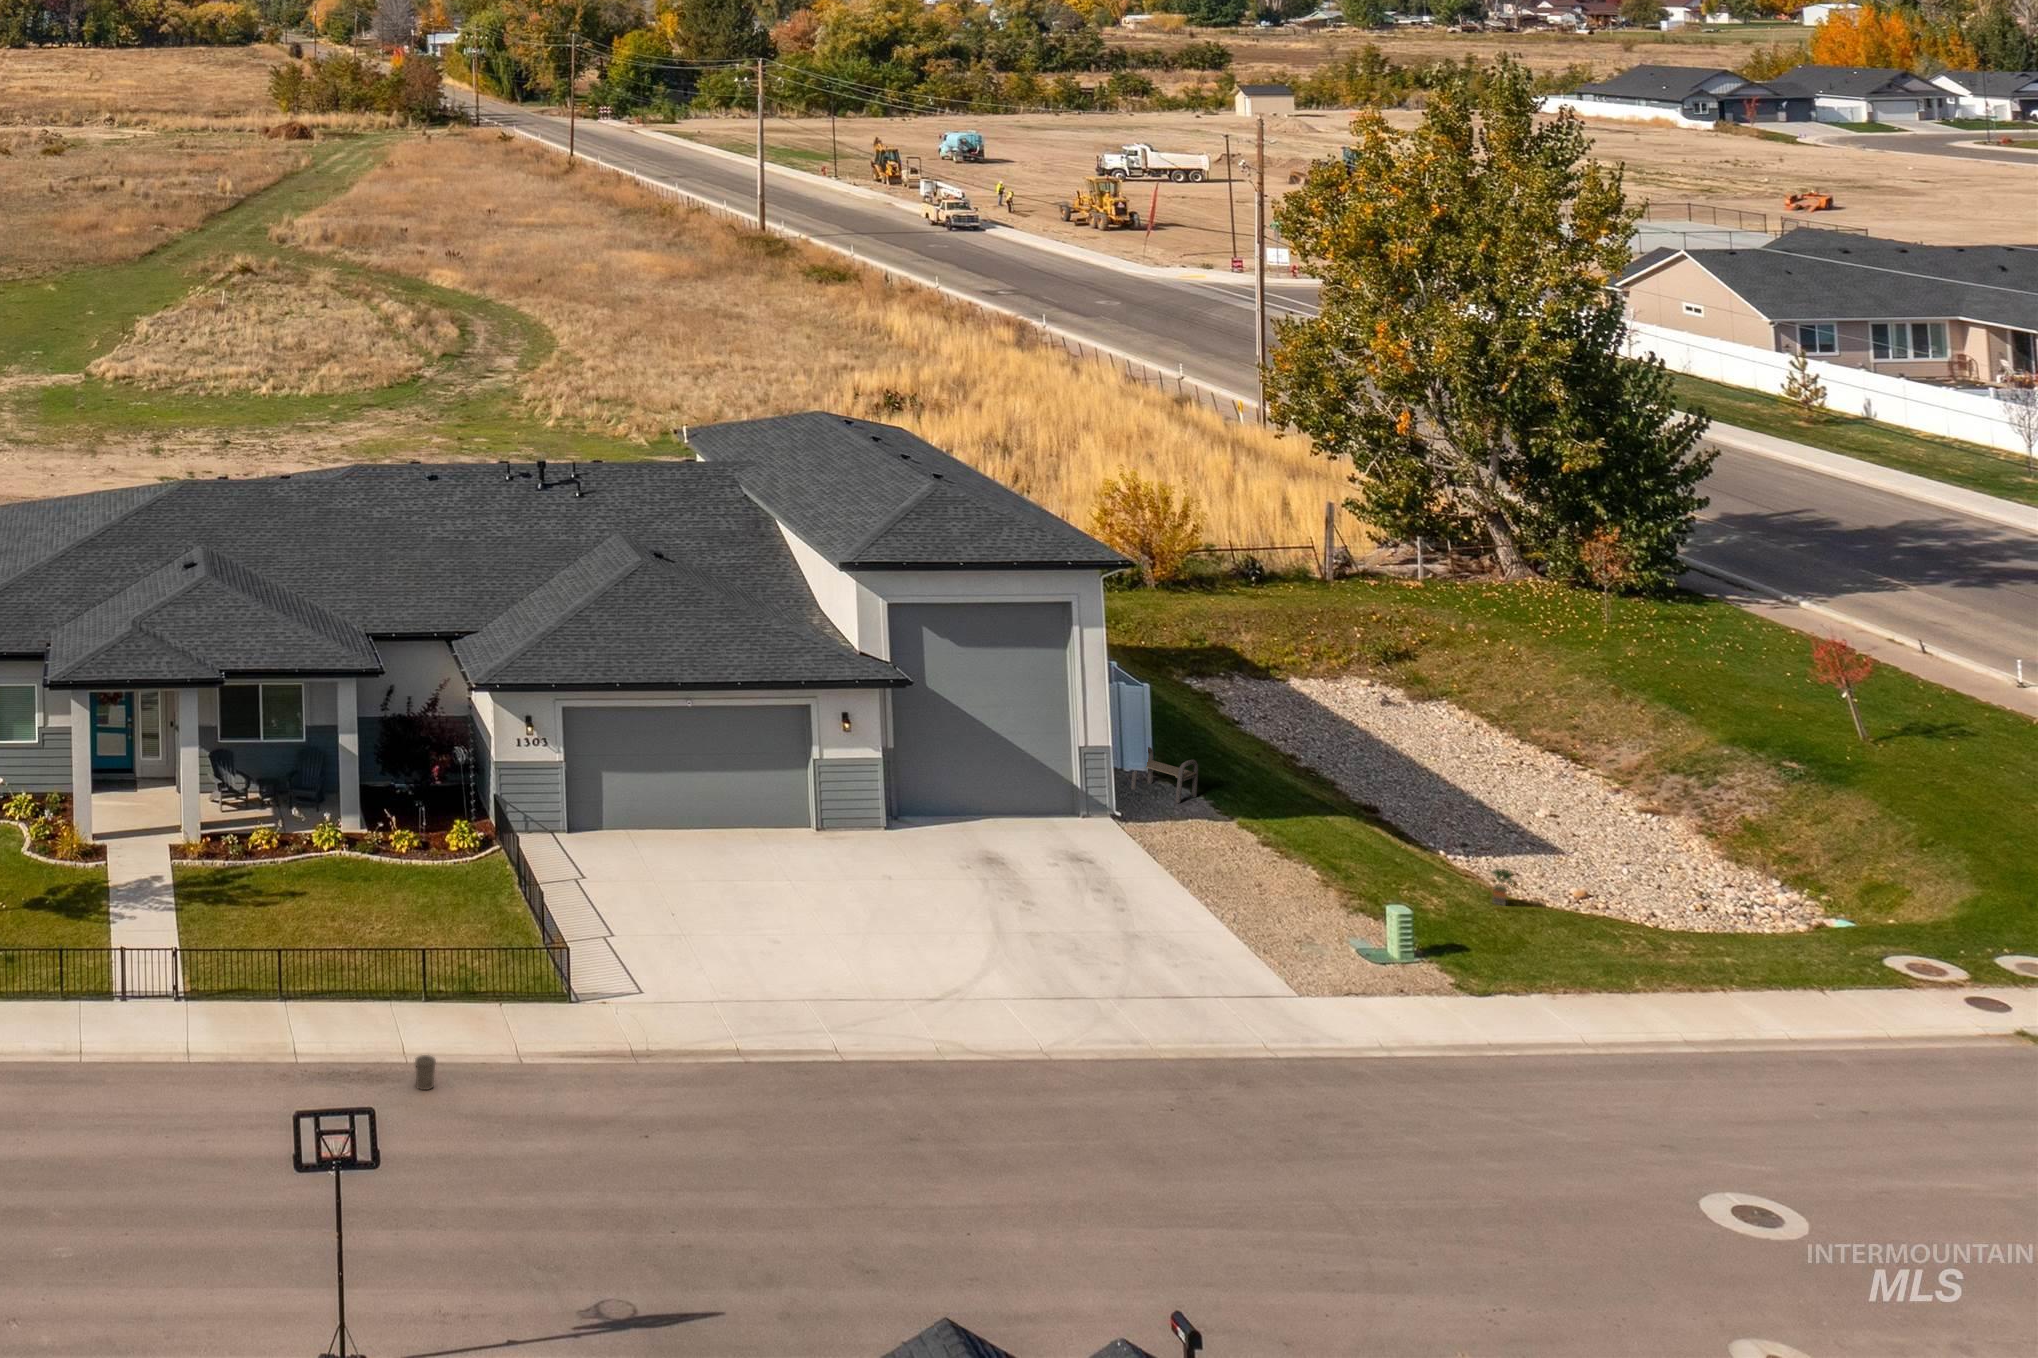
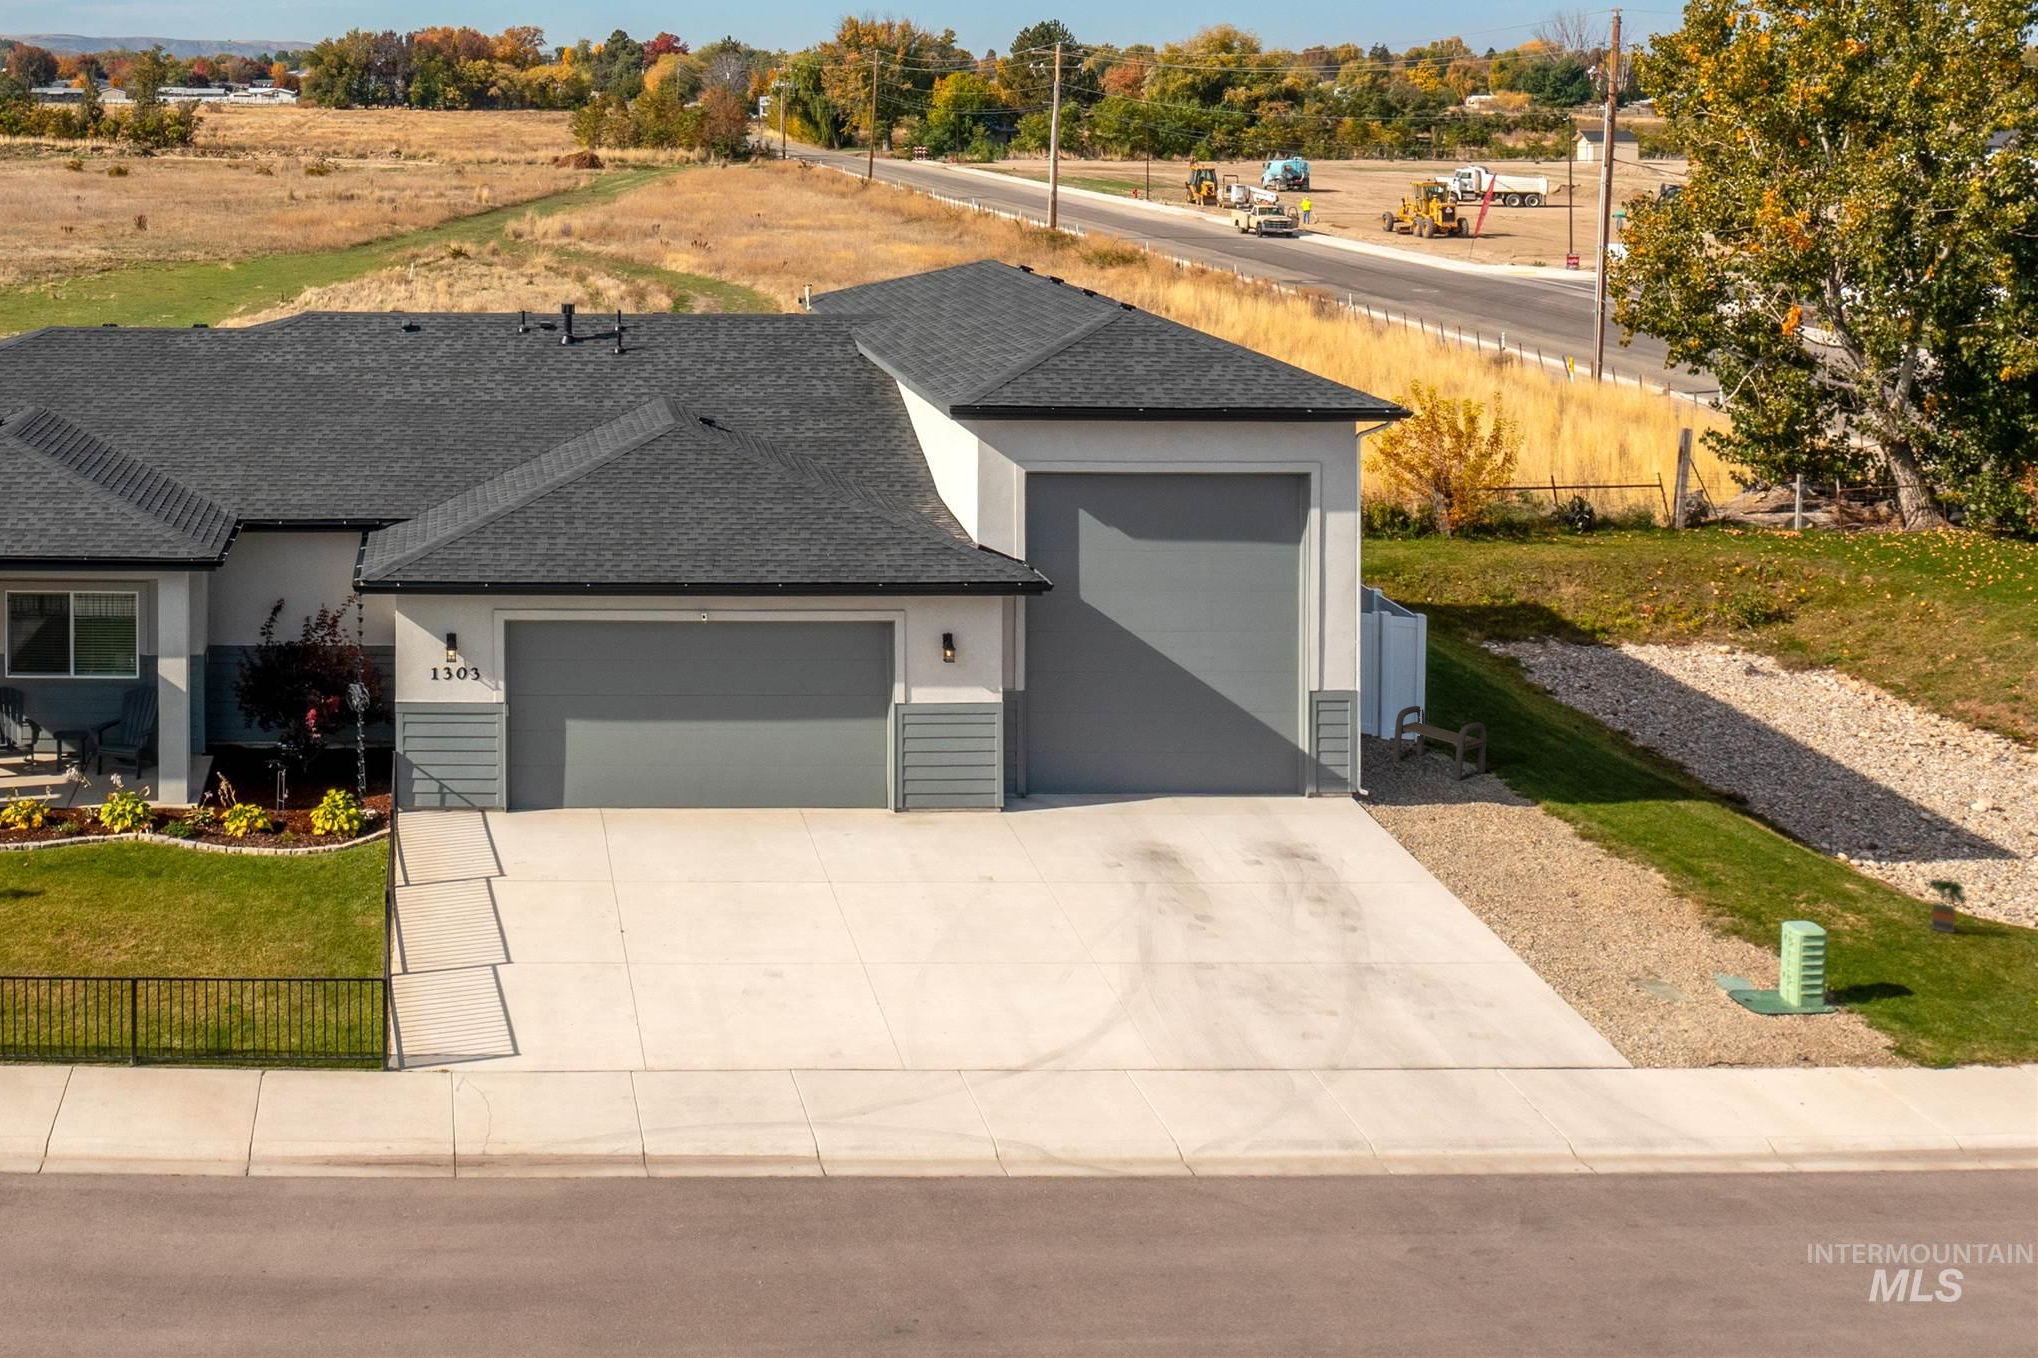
trash can: present [415,1055,436,1090] -> none [245,1088,276,1141]

